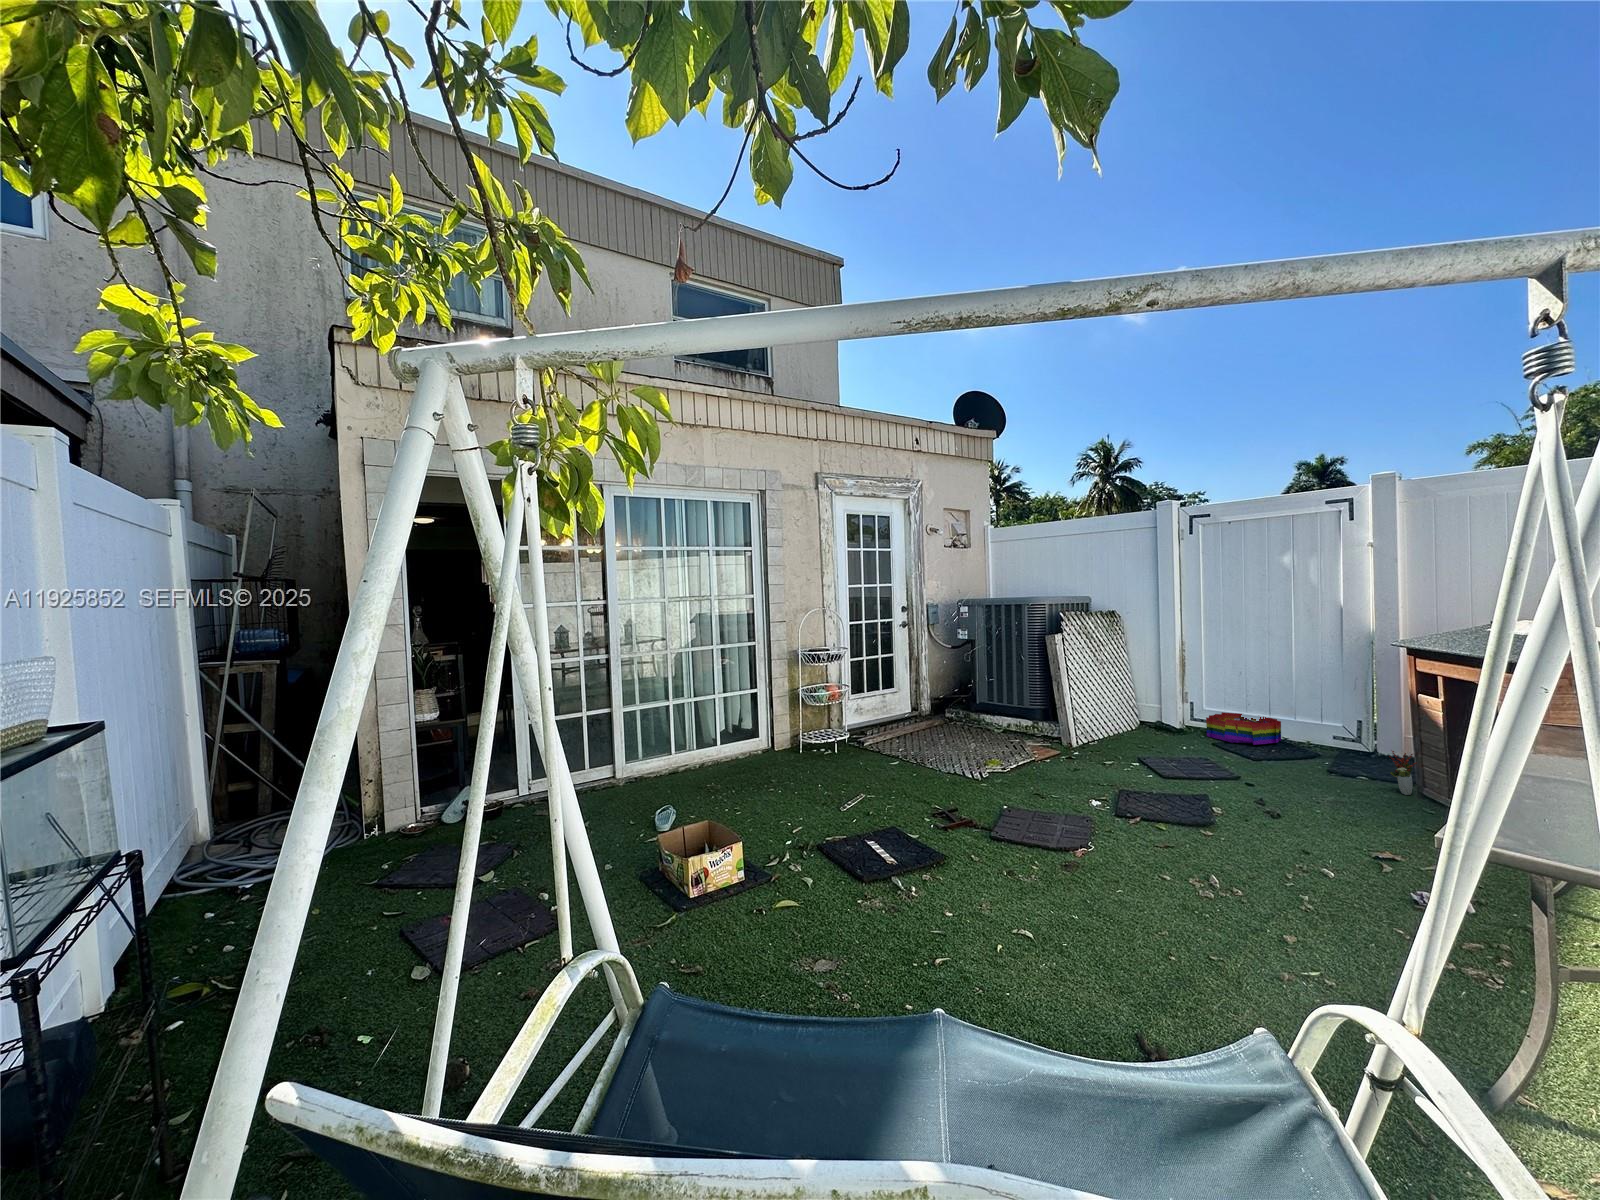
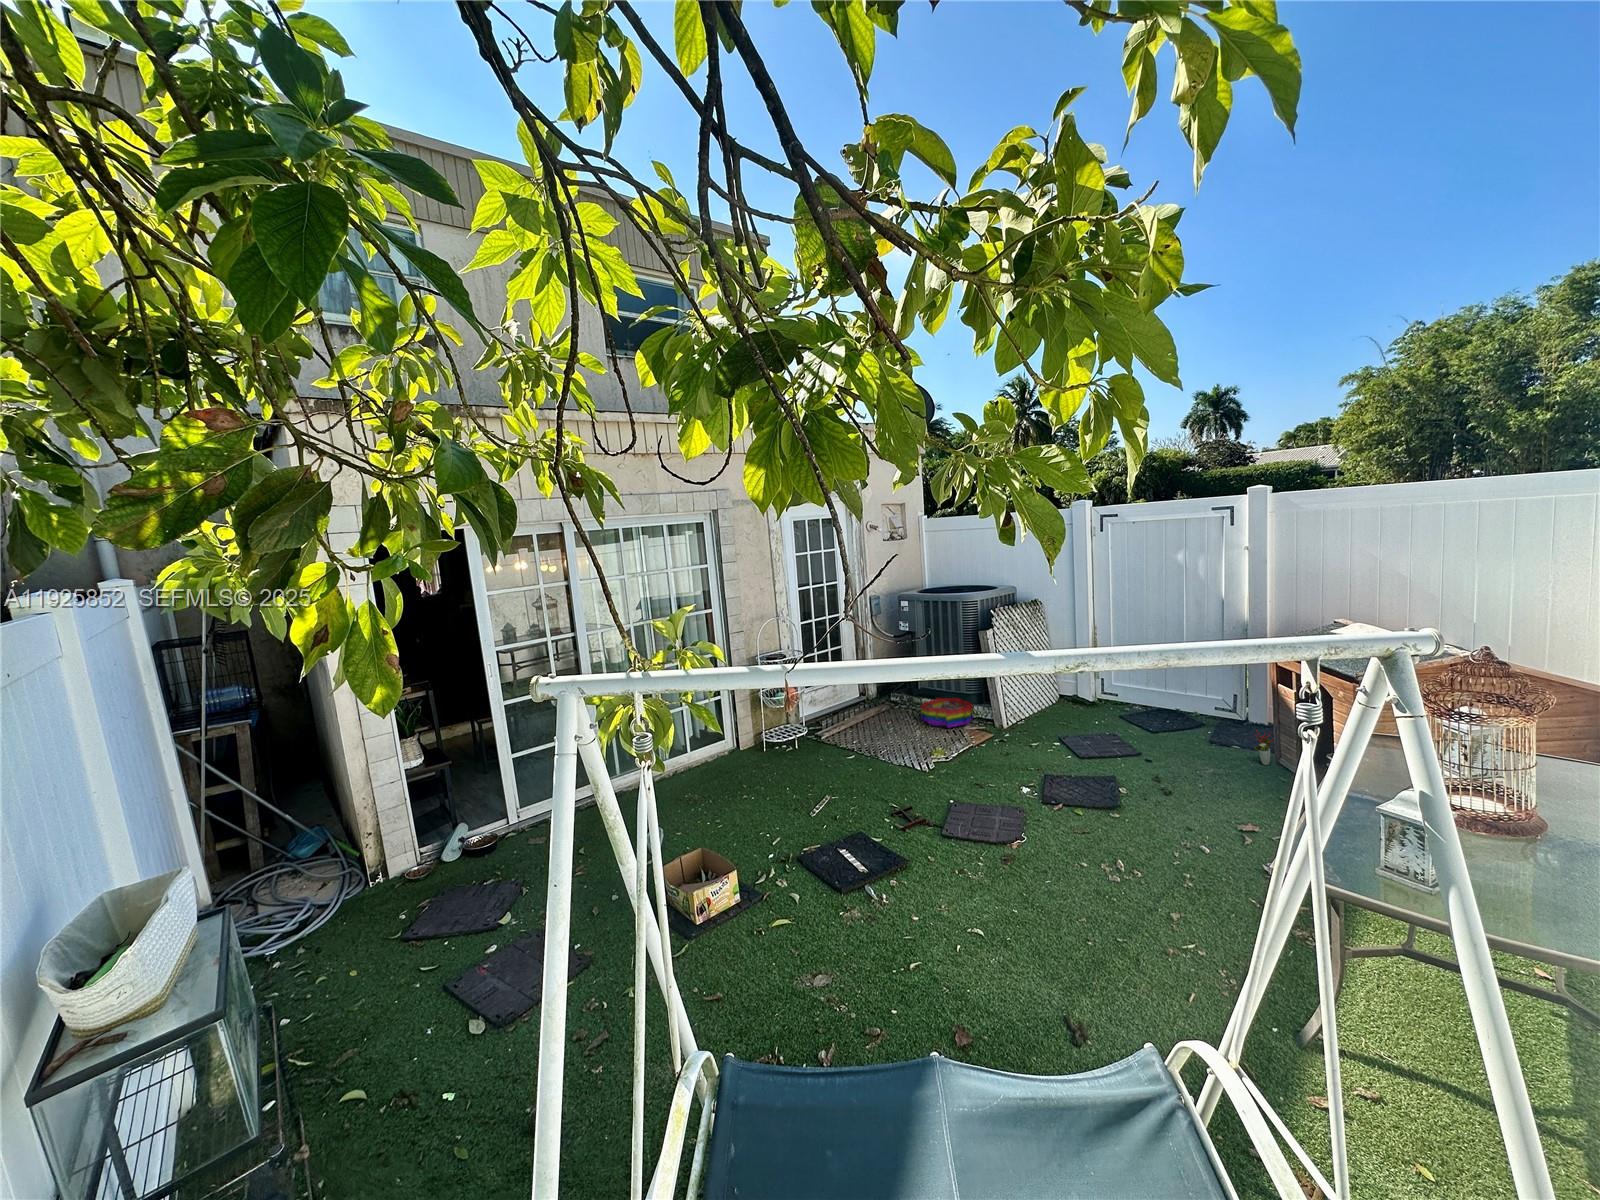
storage bin: present [1206,712,1281,745] -> present [921,698,973,728]

